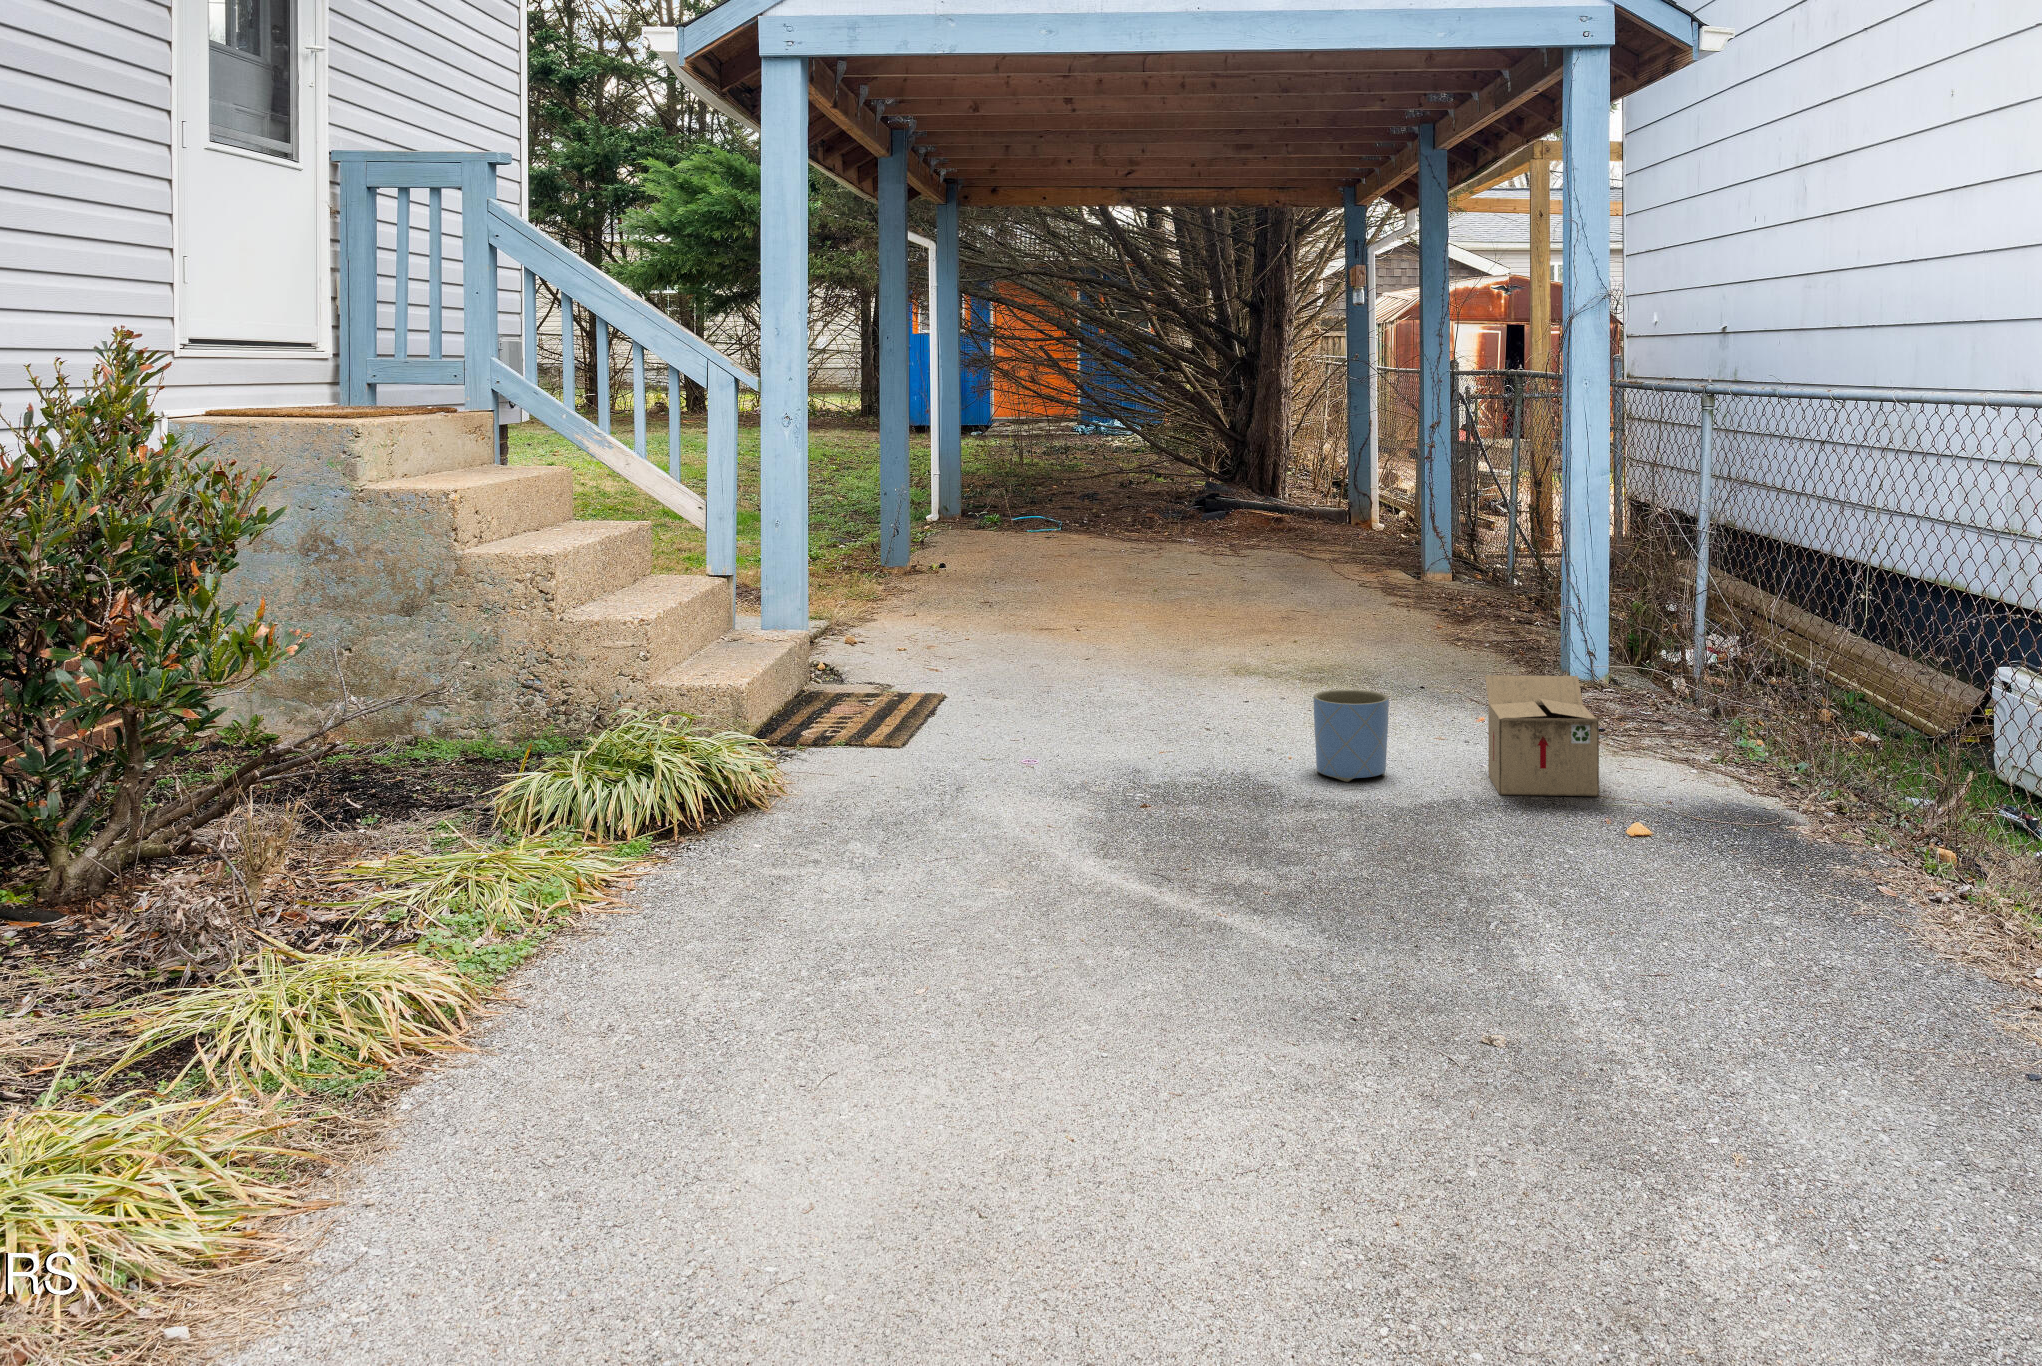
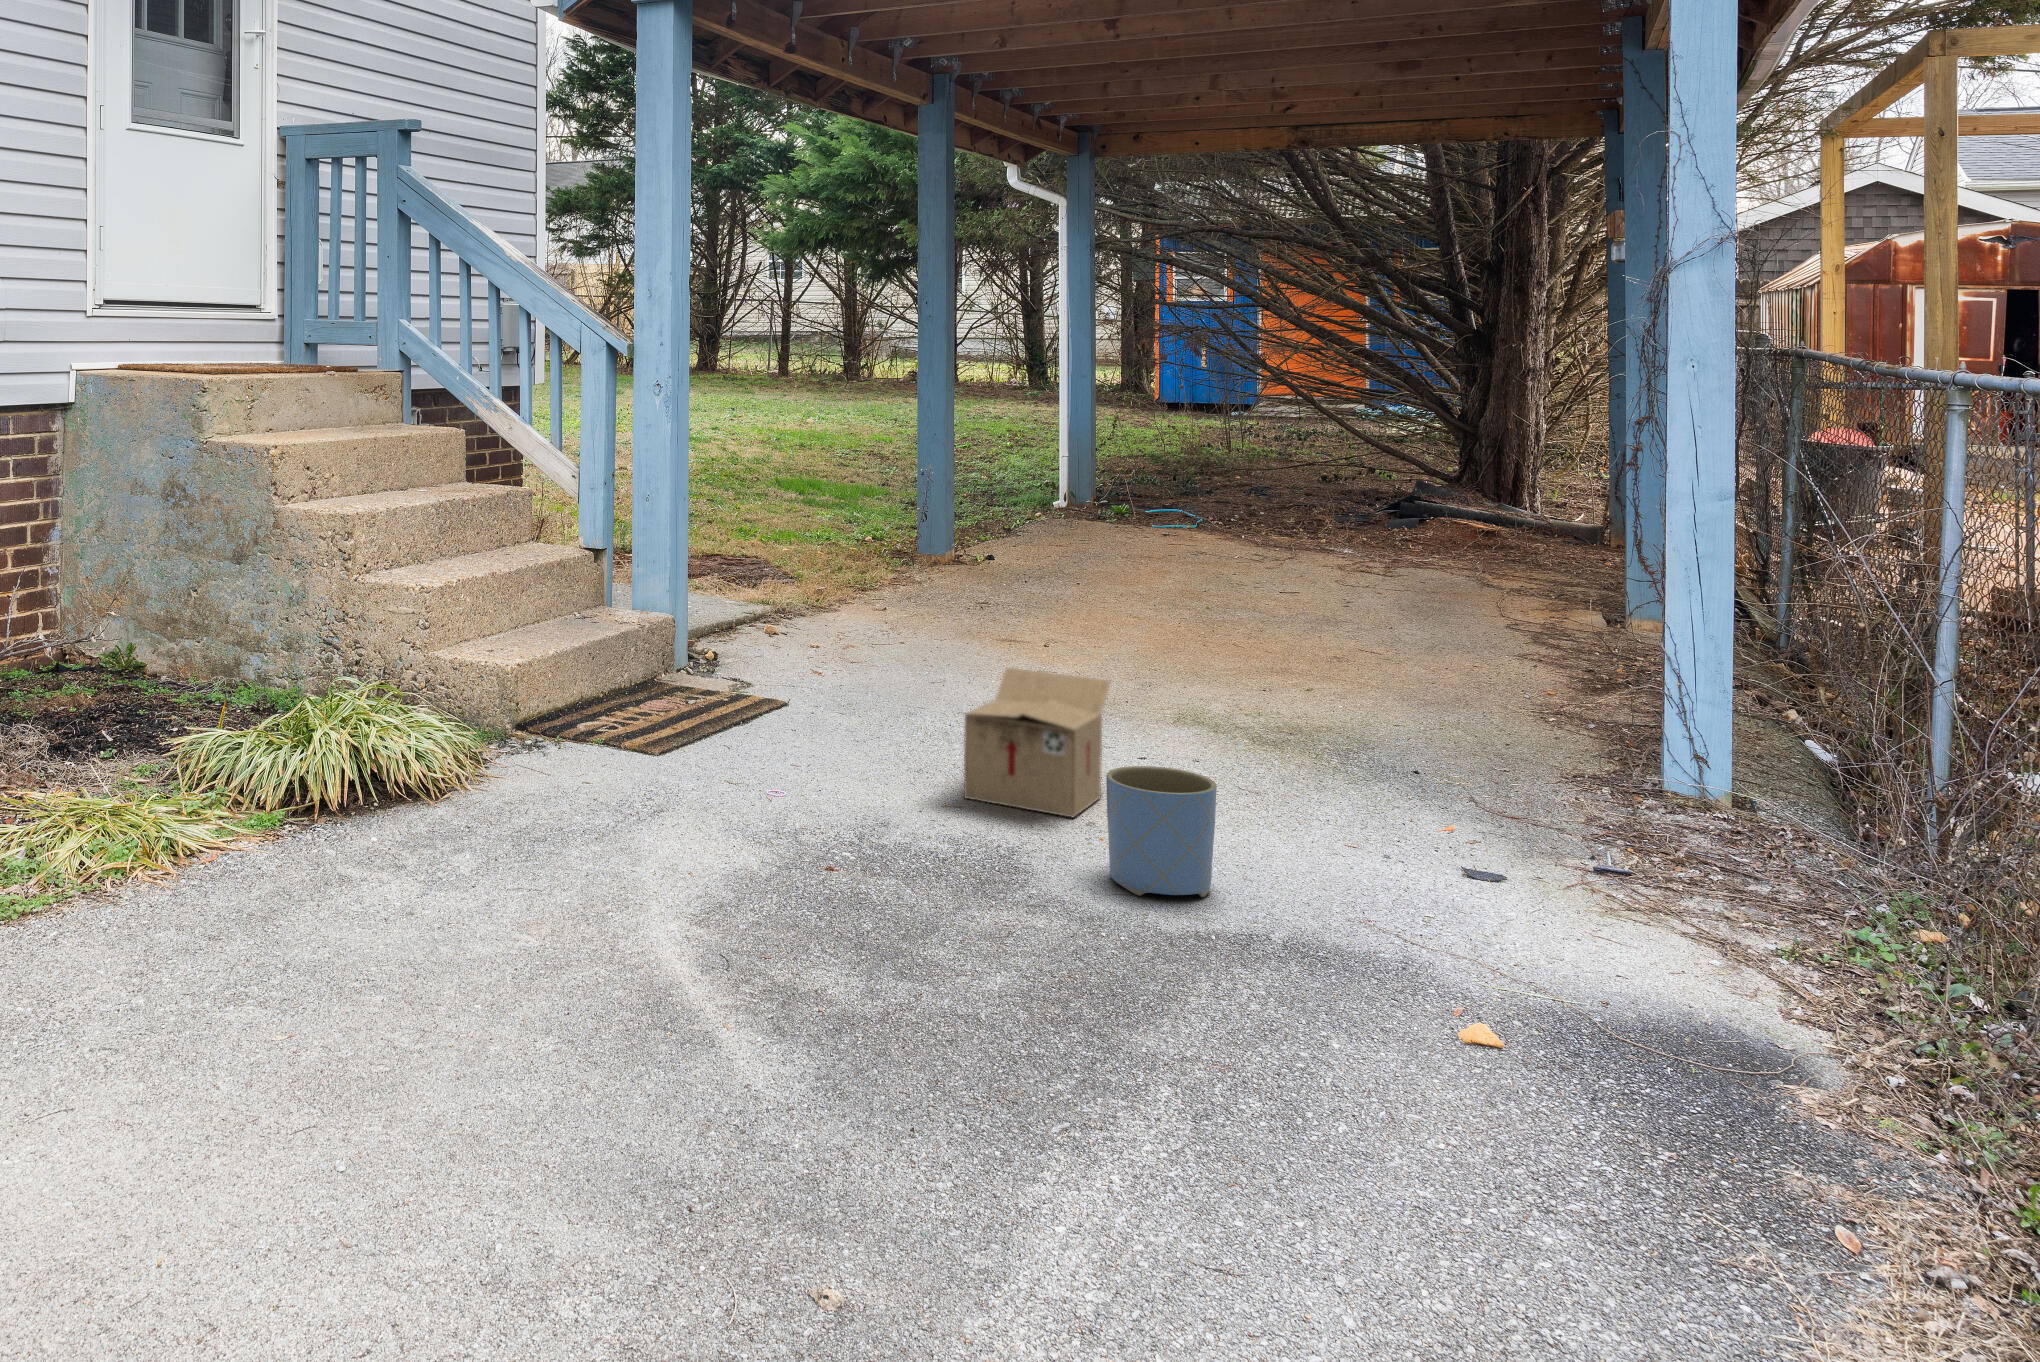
cardboard box: present [1485,675,1604,796] -> present [964,668,1110,818]

